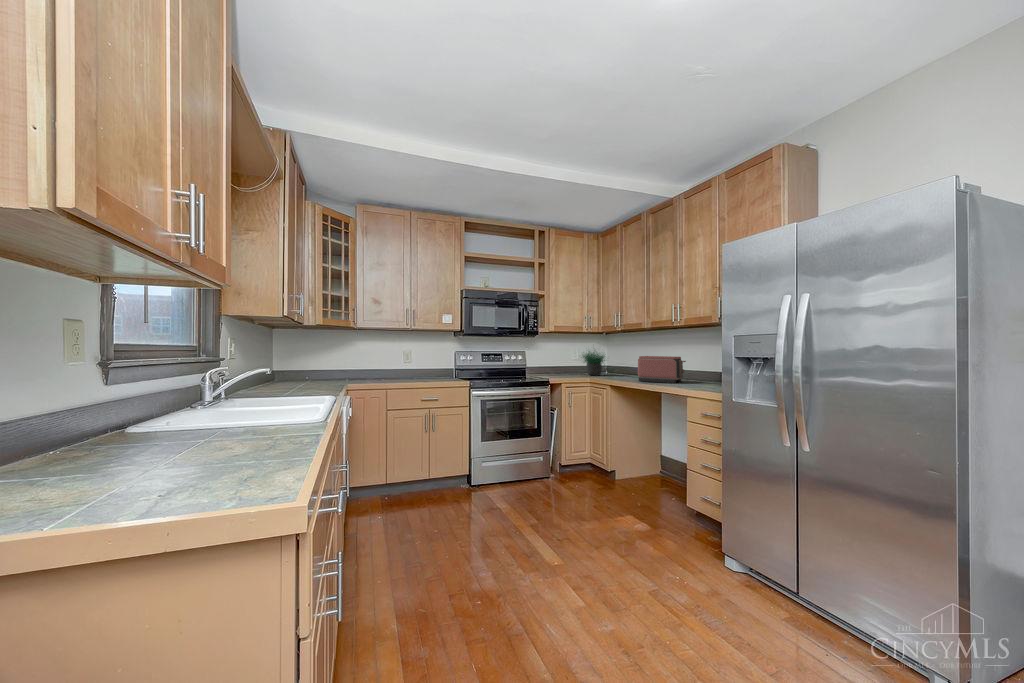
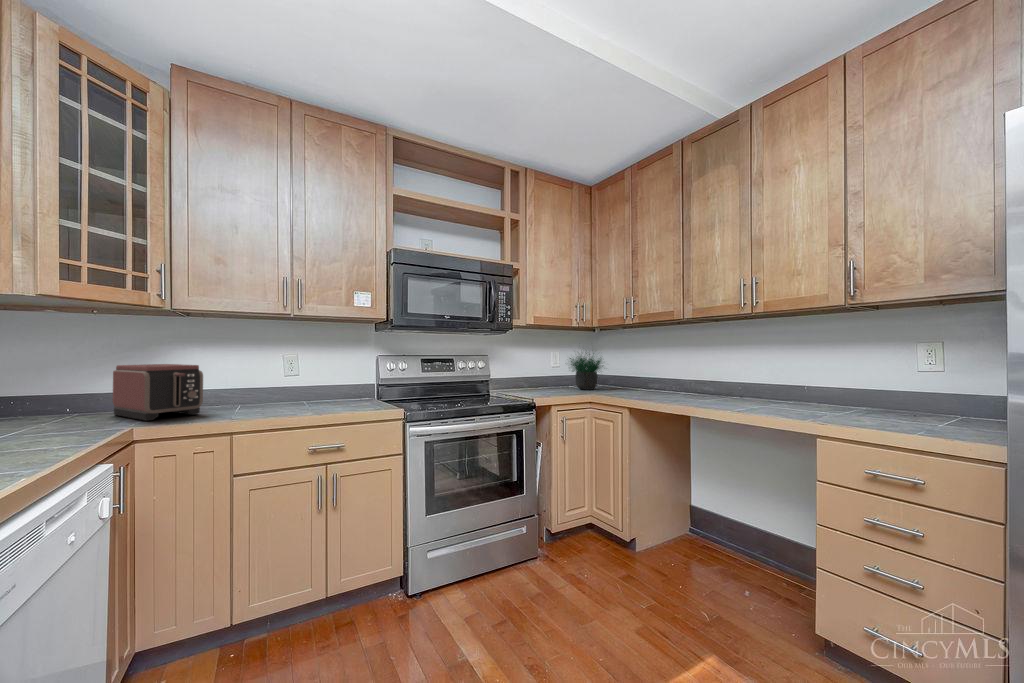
toaster: present [638,356,686,383] -> present [113,364,203,421]

